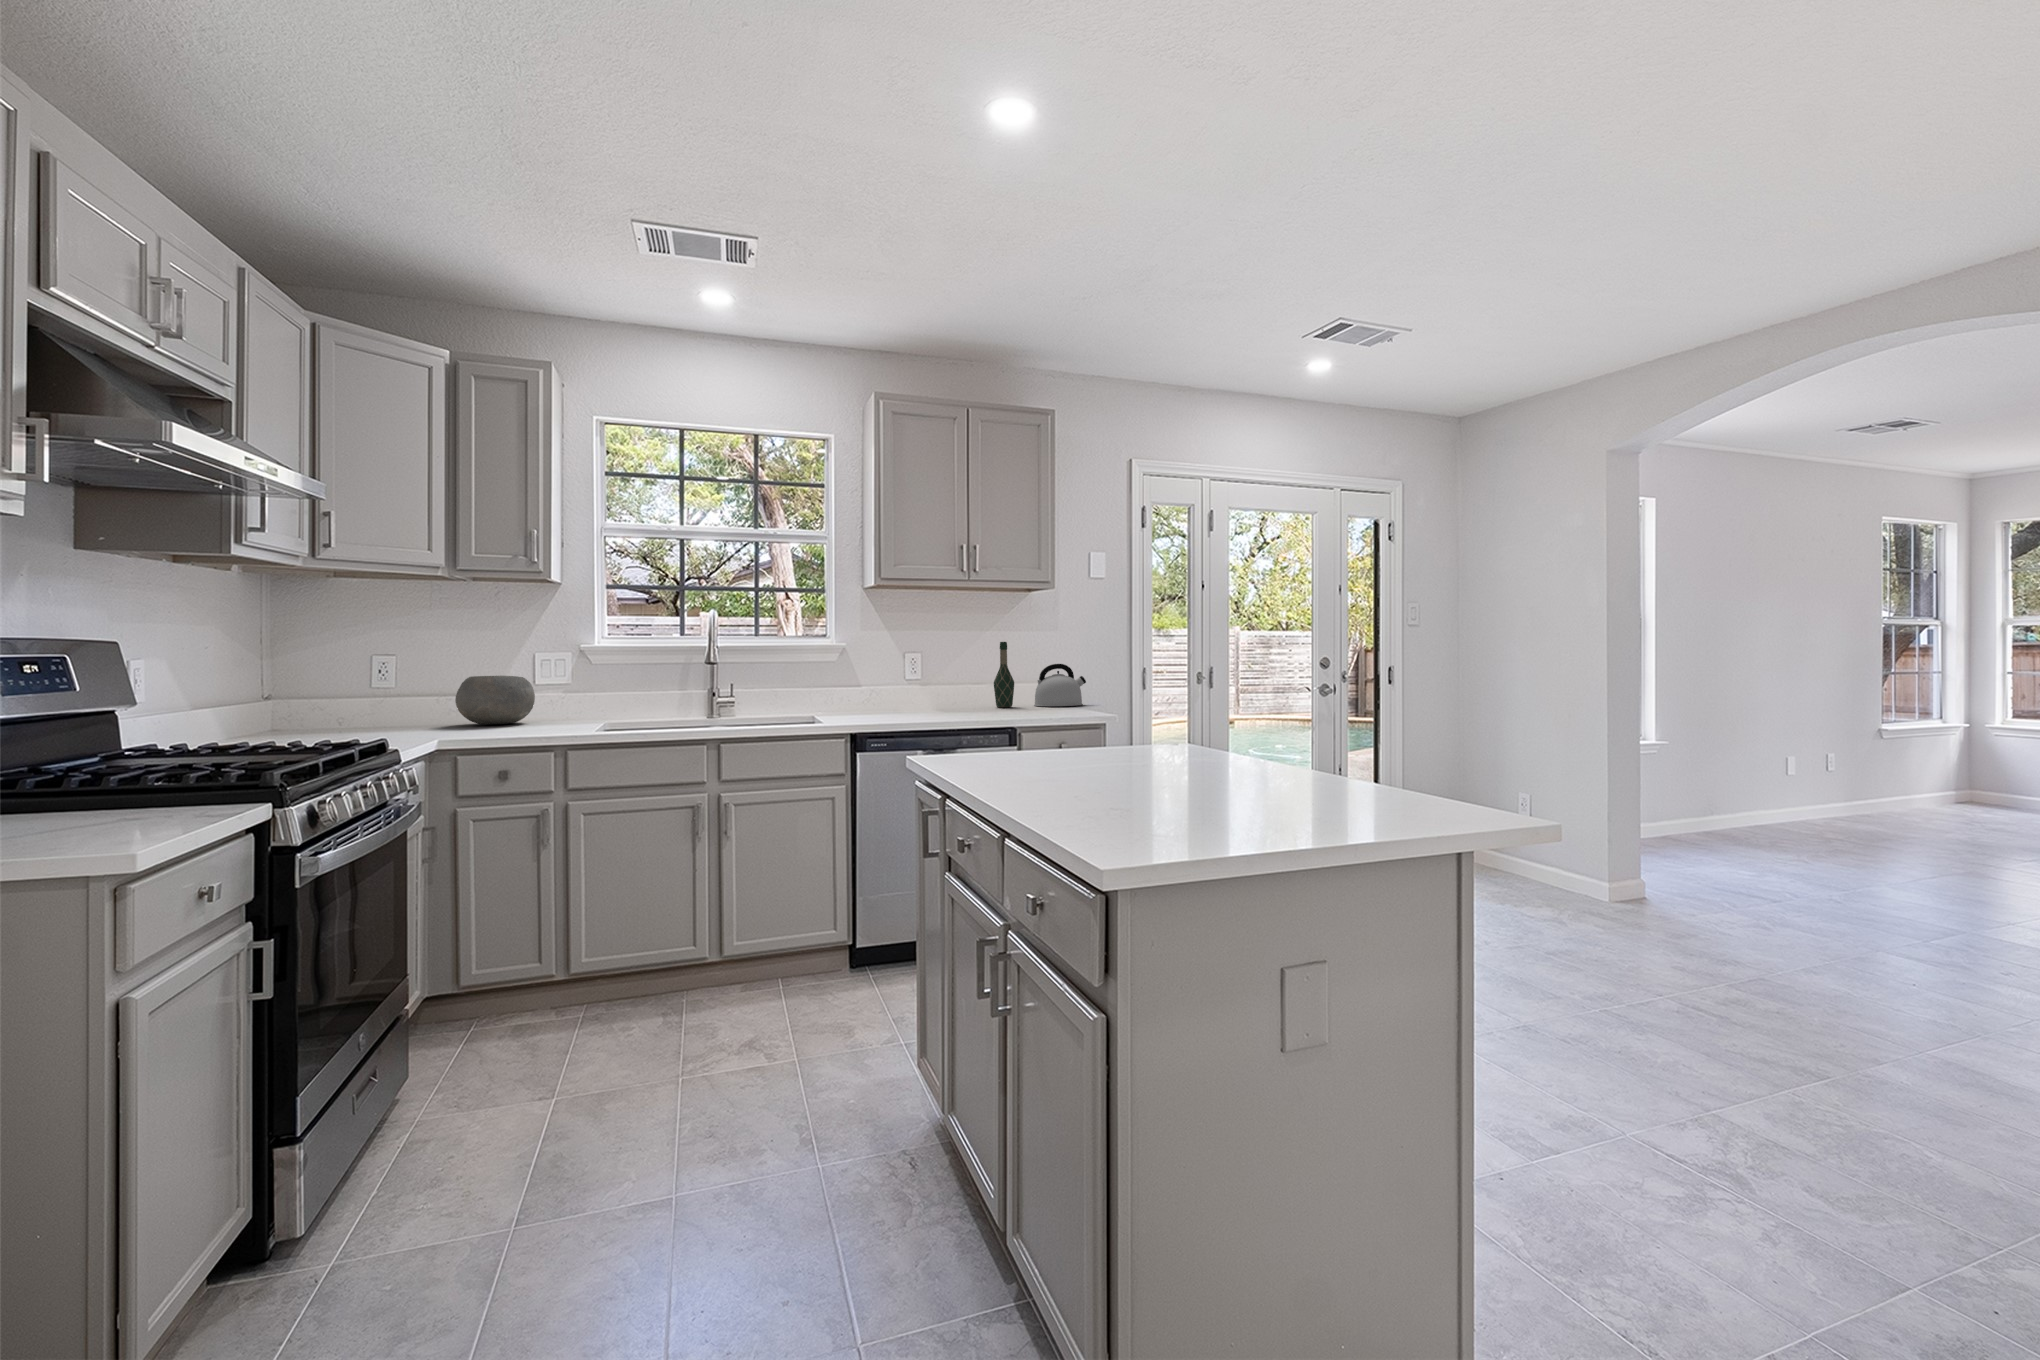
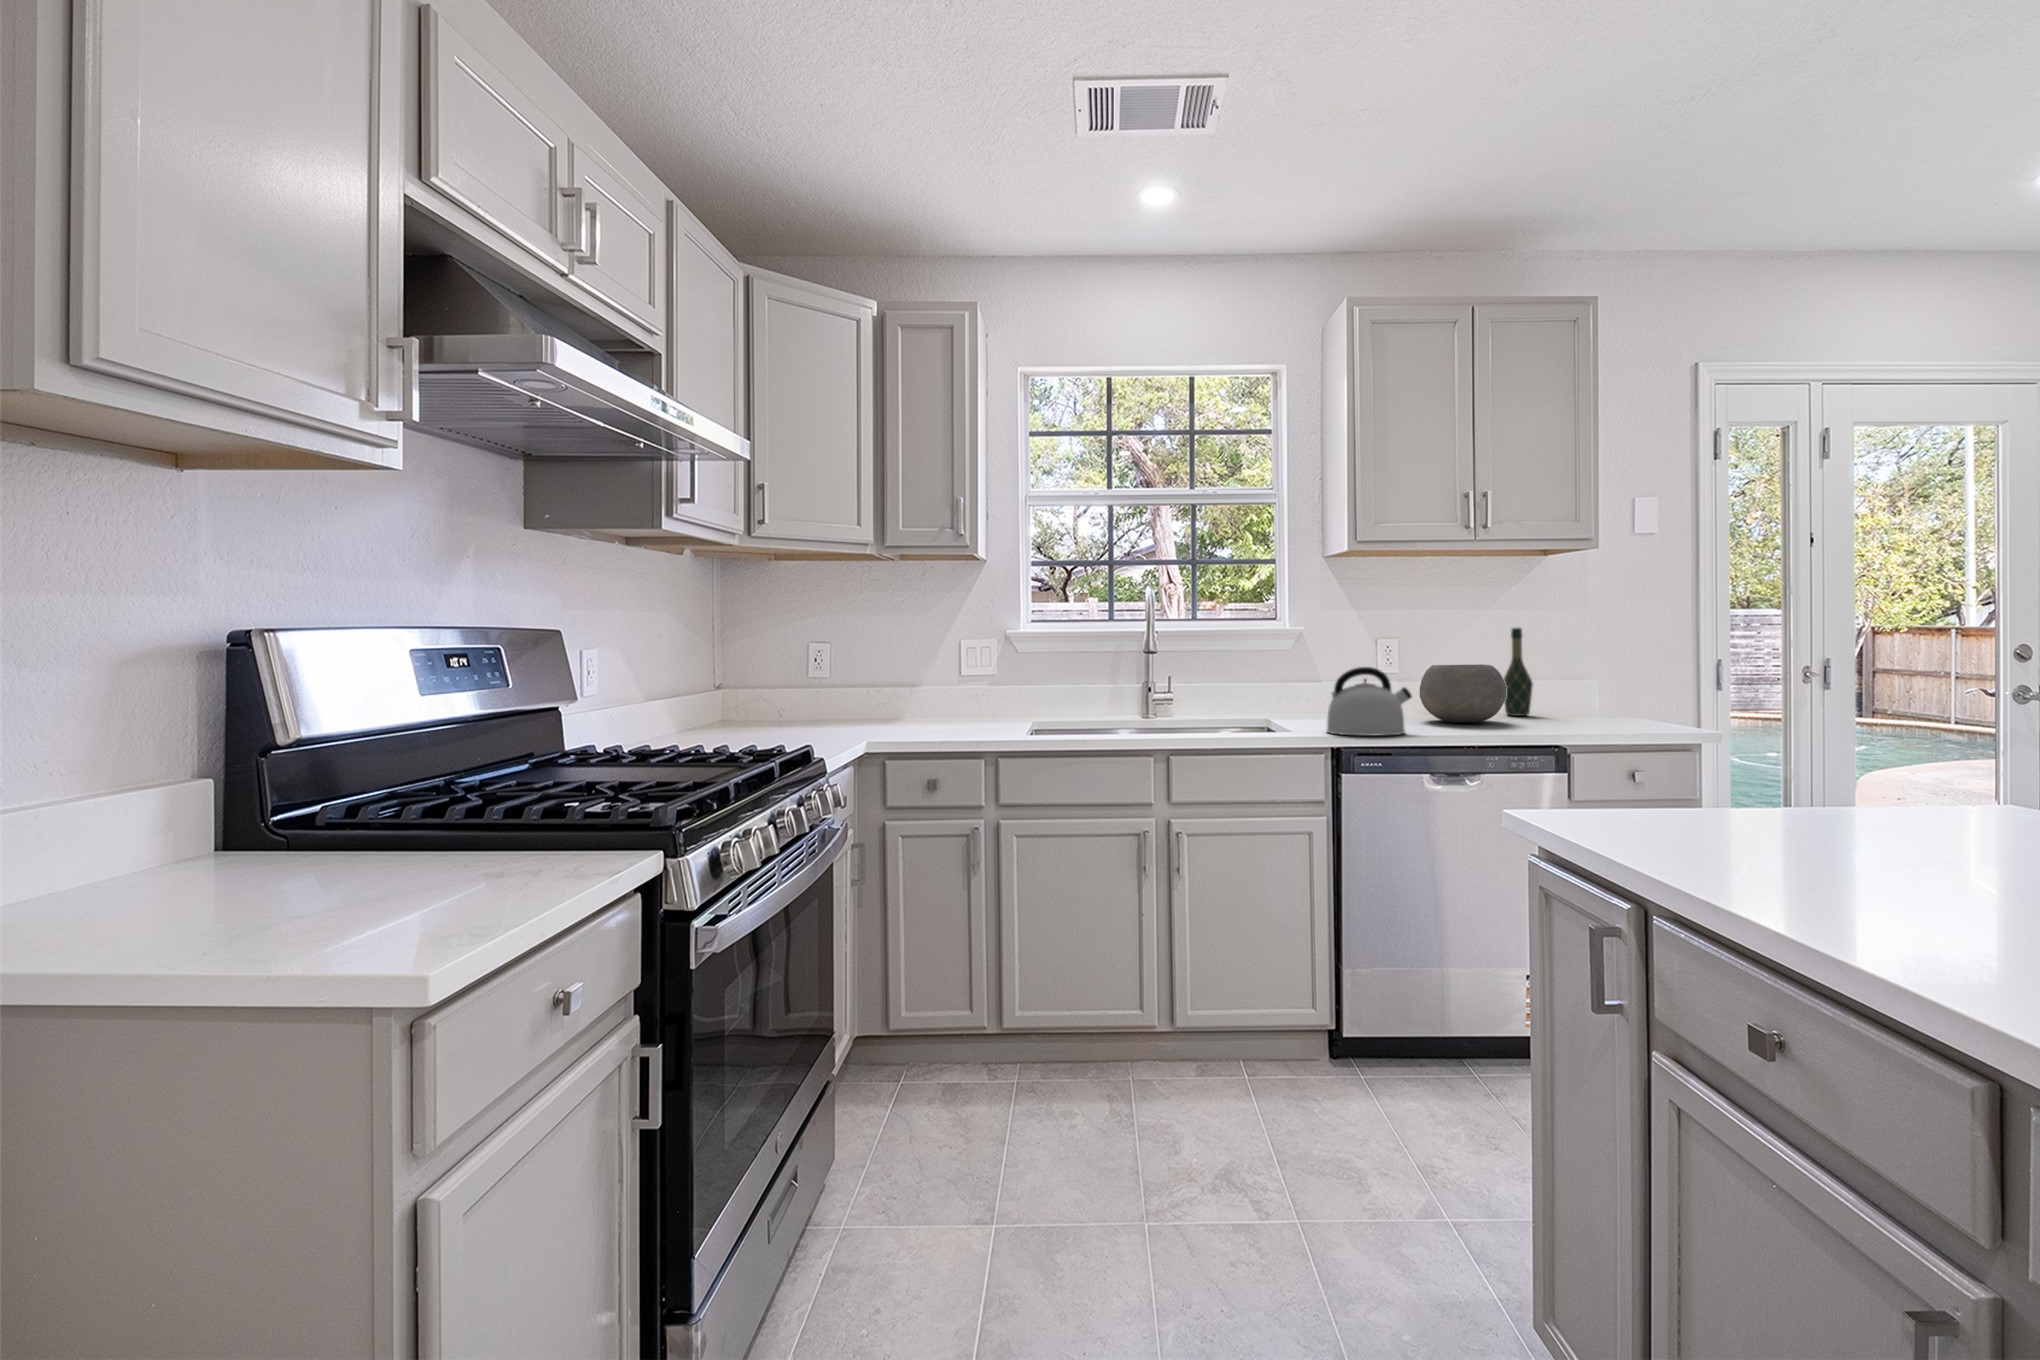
kettle: present [1034,664,1086,706] -> present [1327,667,1412,736]
bowl: present [455,676,535,725] -> present [1420,664,1506,723]

